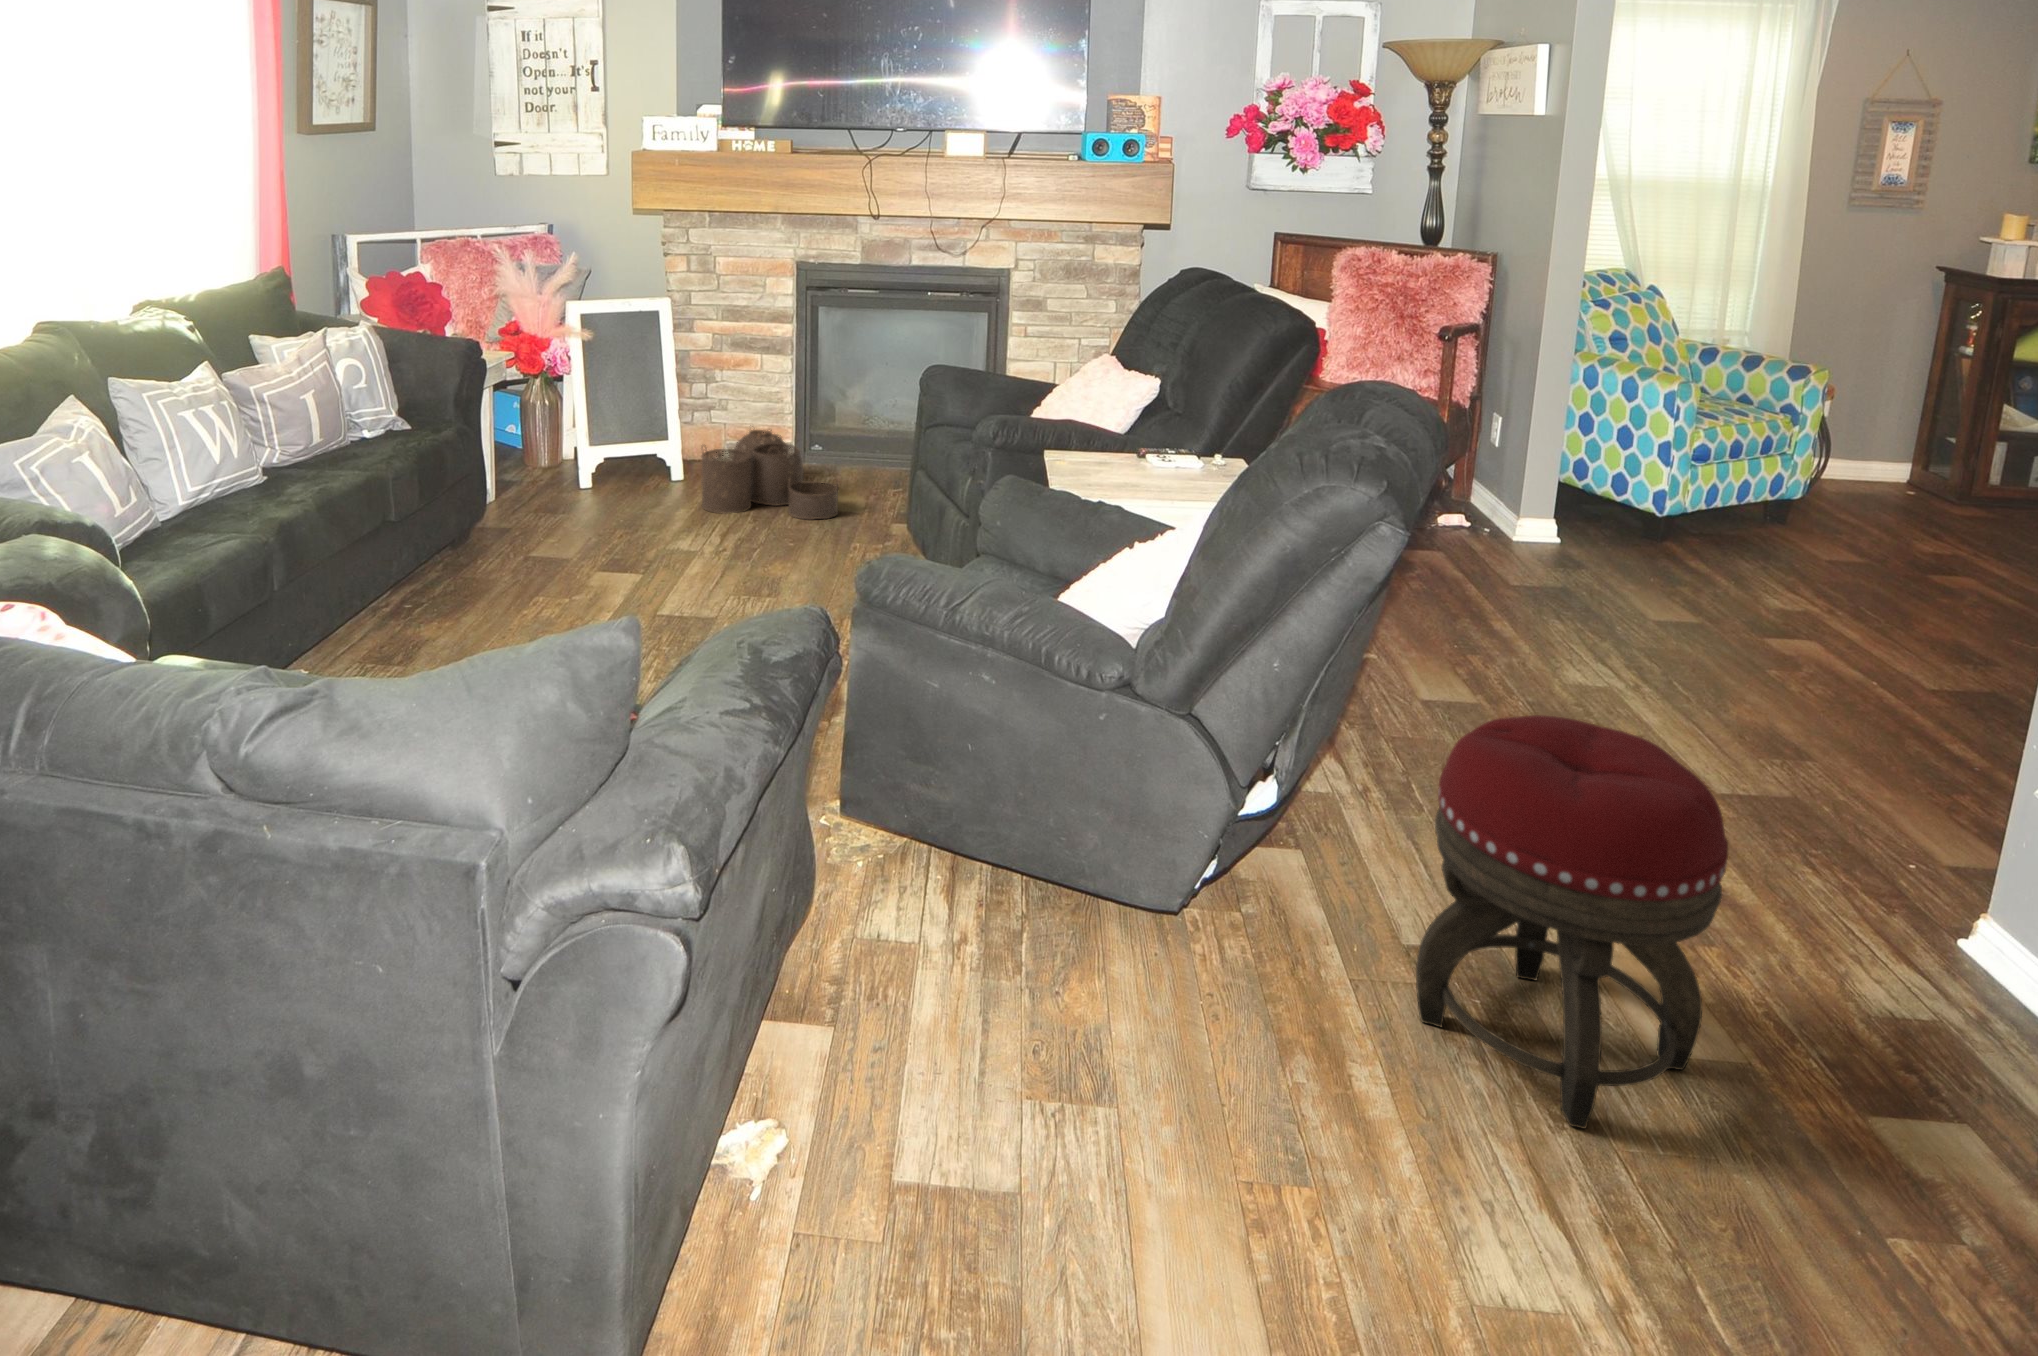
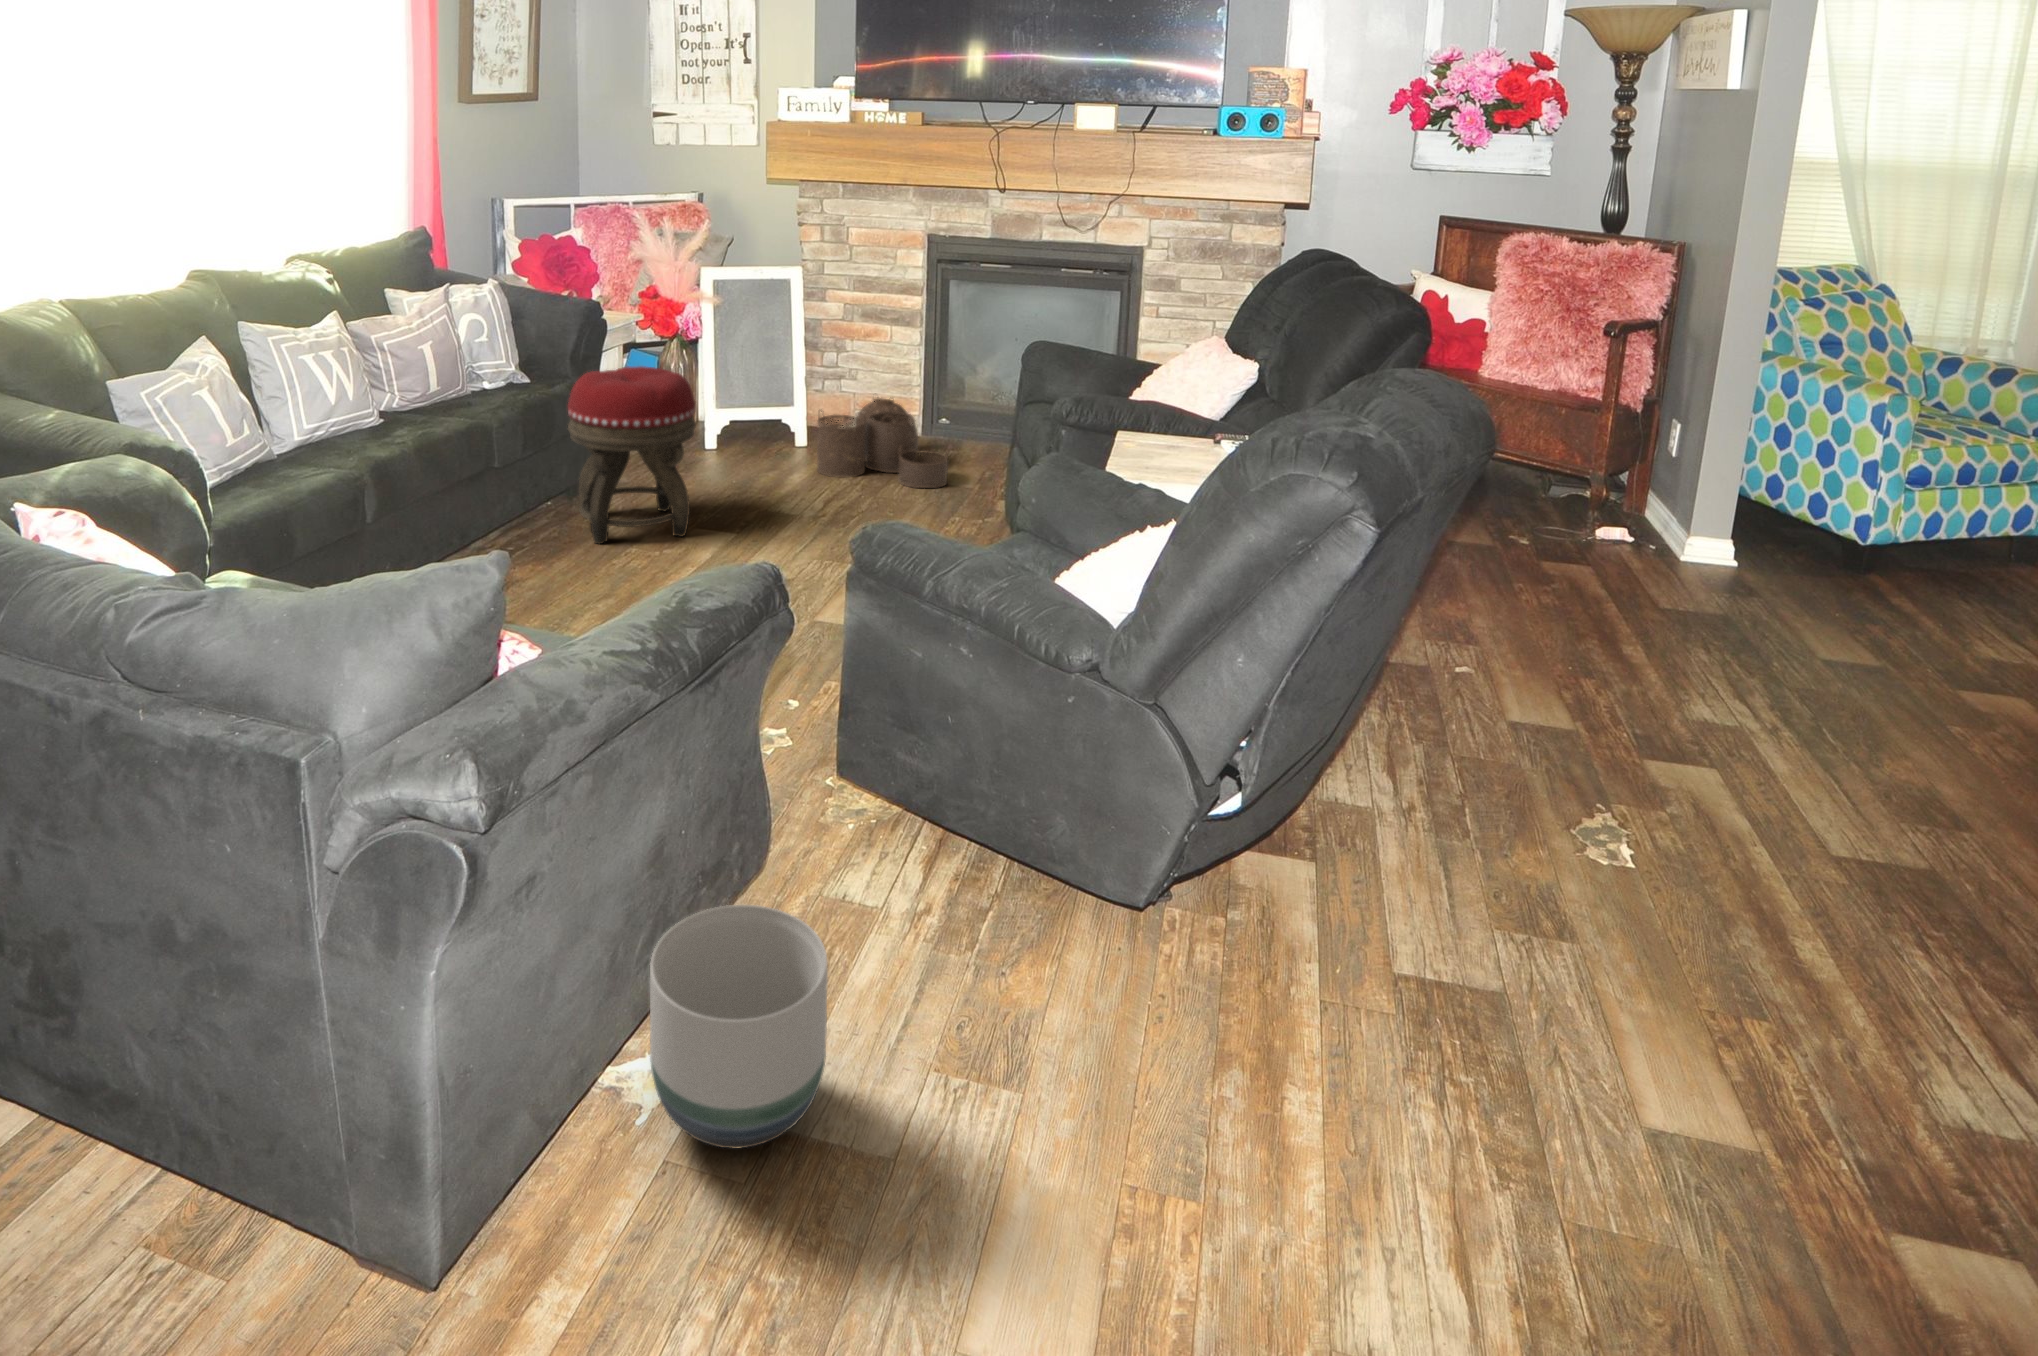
footstool: present [1416,715,1728,1128] -> present [568,366,696,544]
planter: none [775,955,954,1203] -> present [650,905,828,1148]

